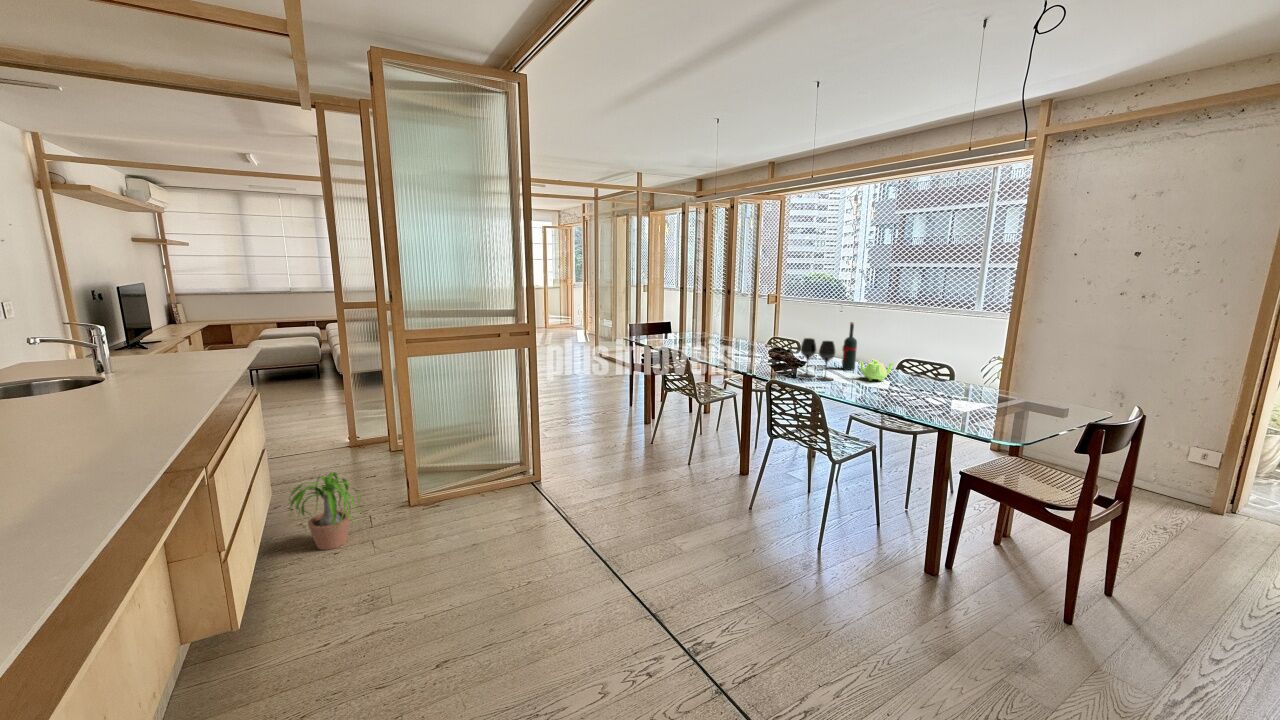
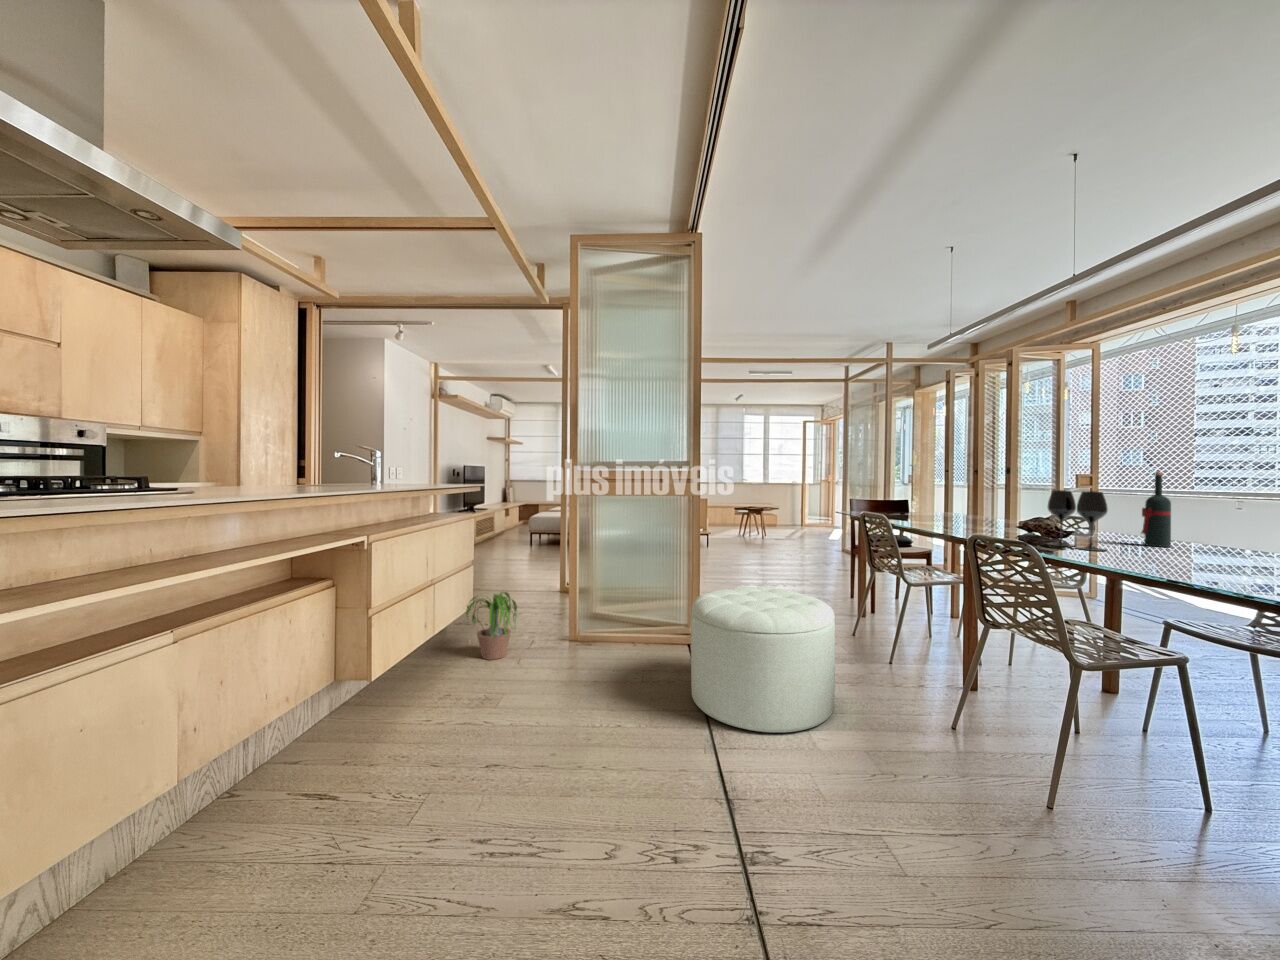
teapot: present [859,359,894,381] -> none [1159,524,1240,559]
ottoman: none [565,428,681,553] -> present [691,587,835,733]

